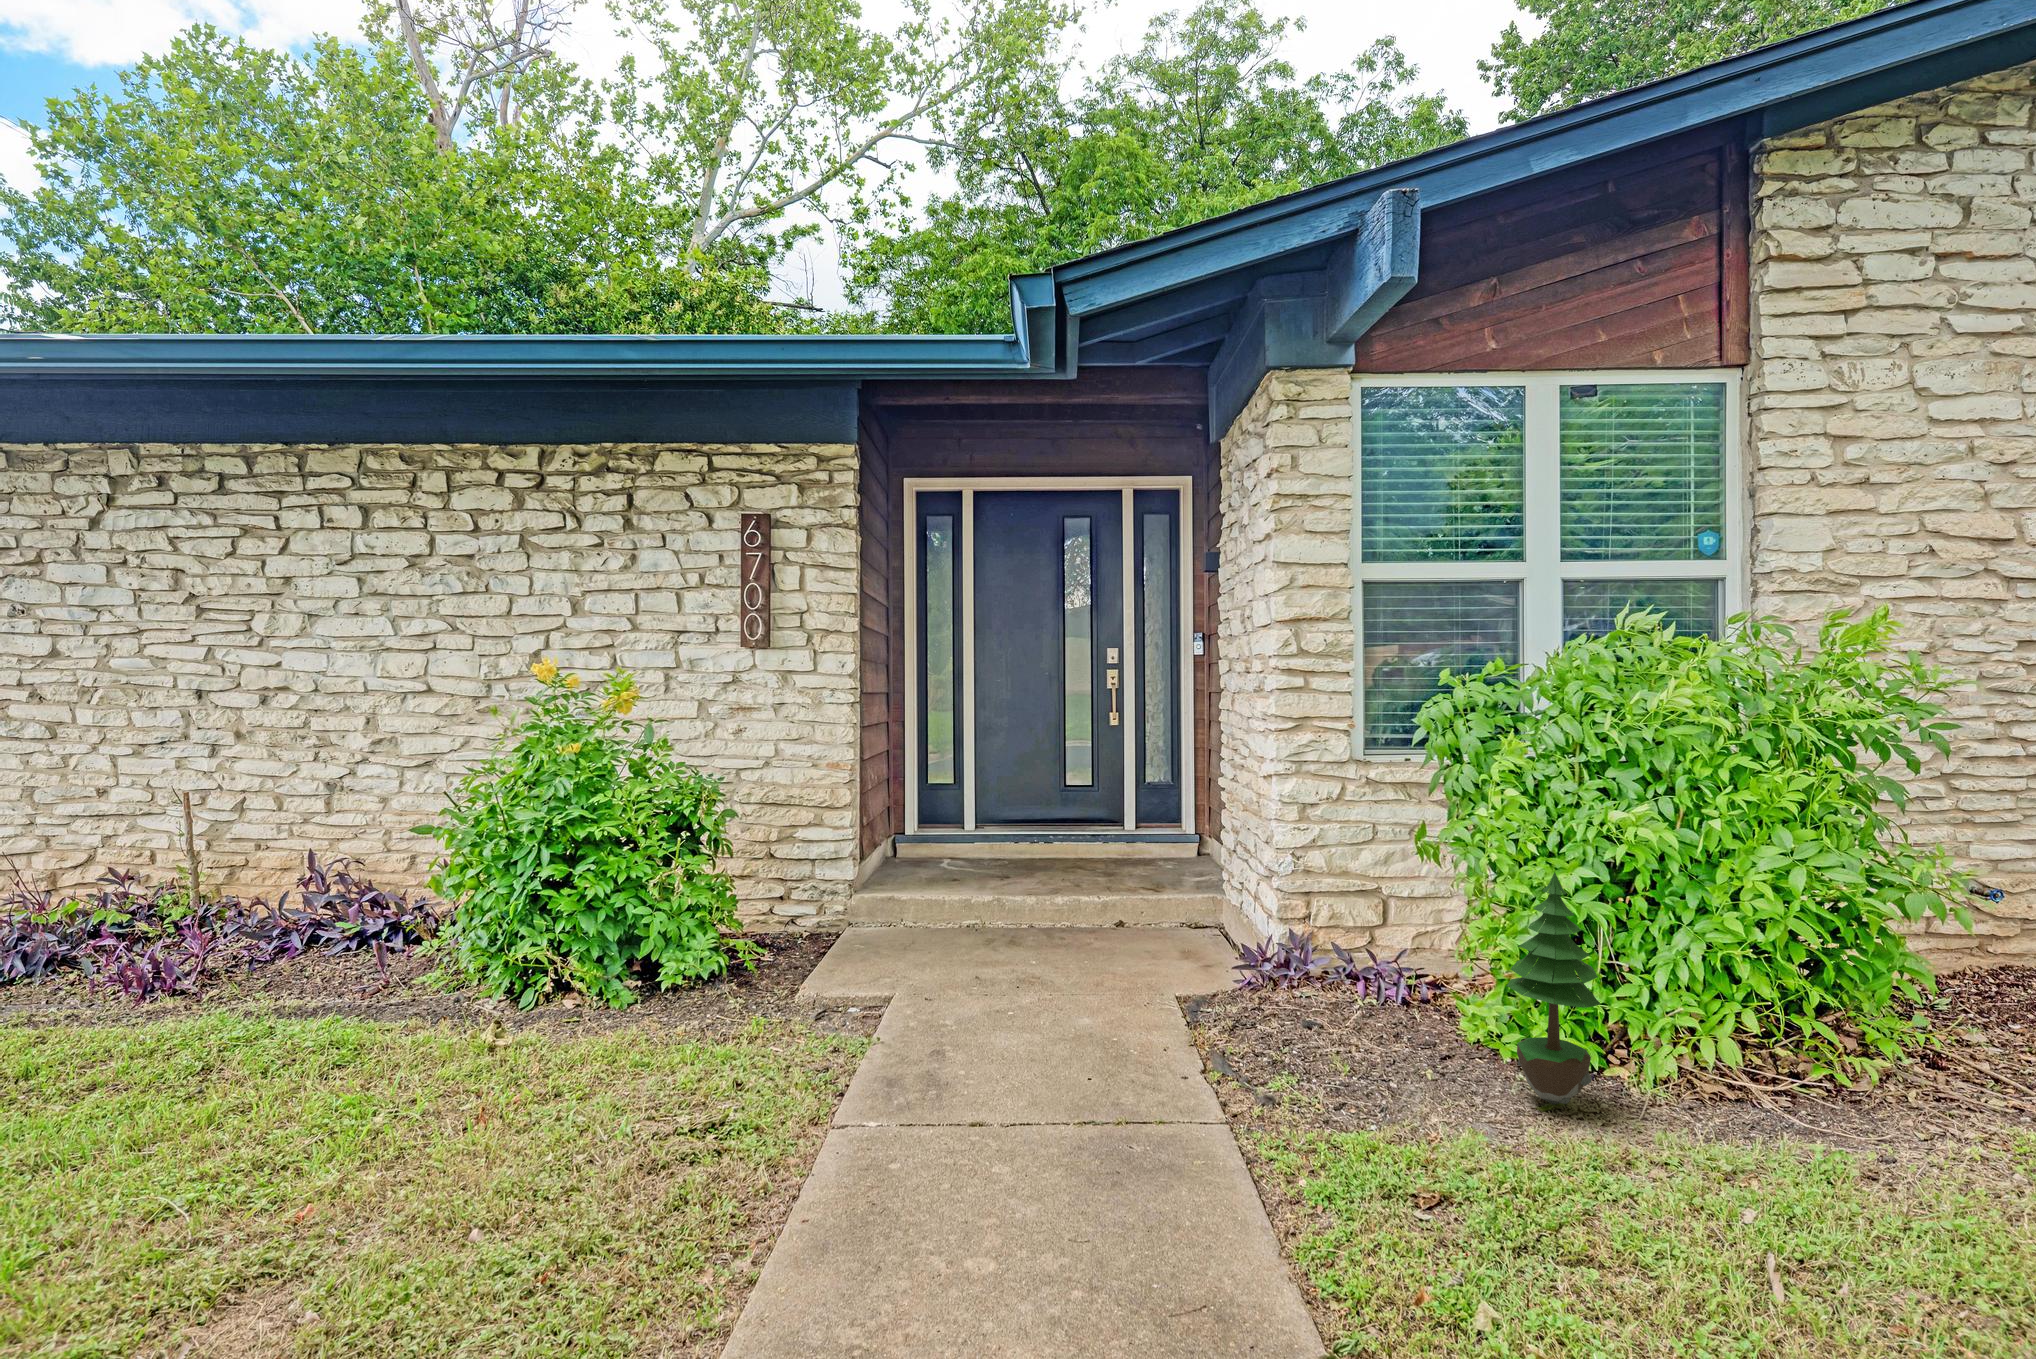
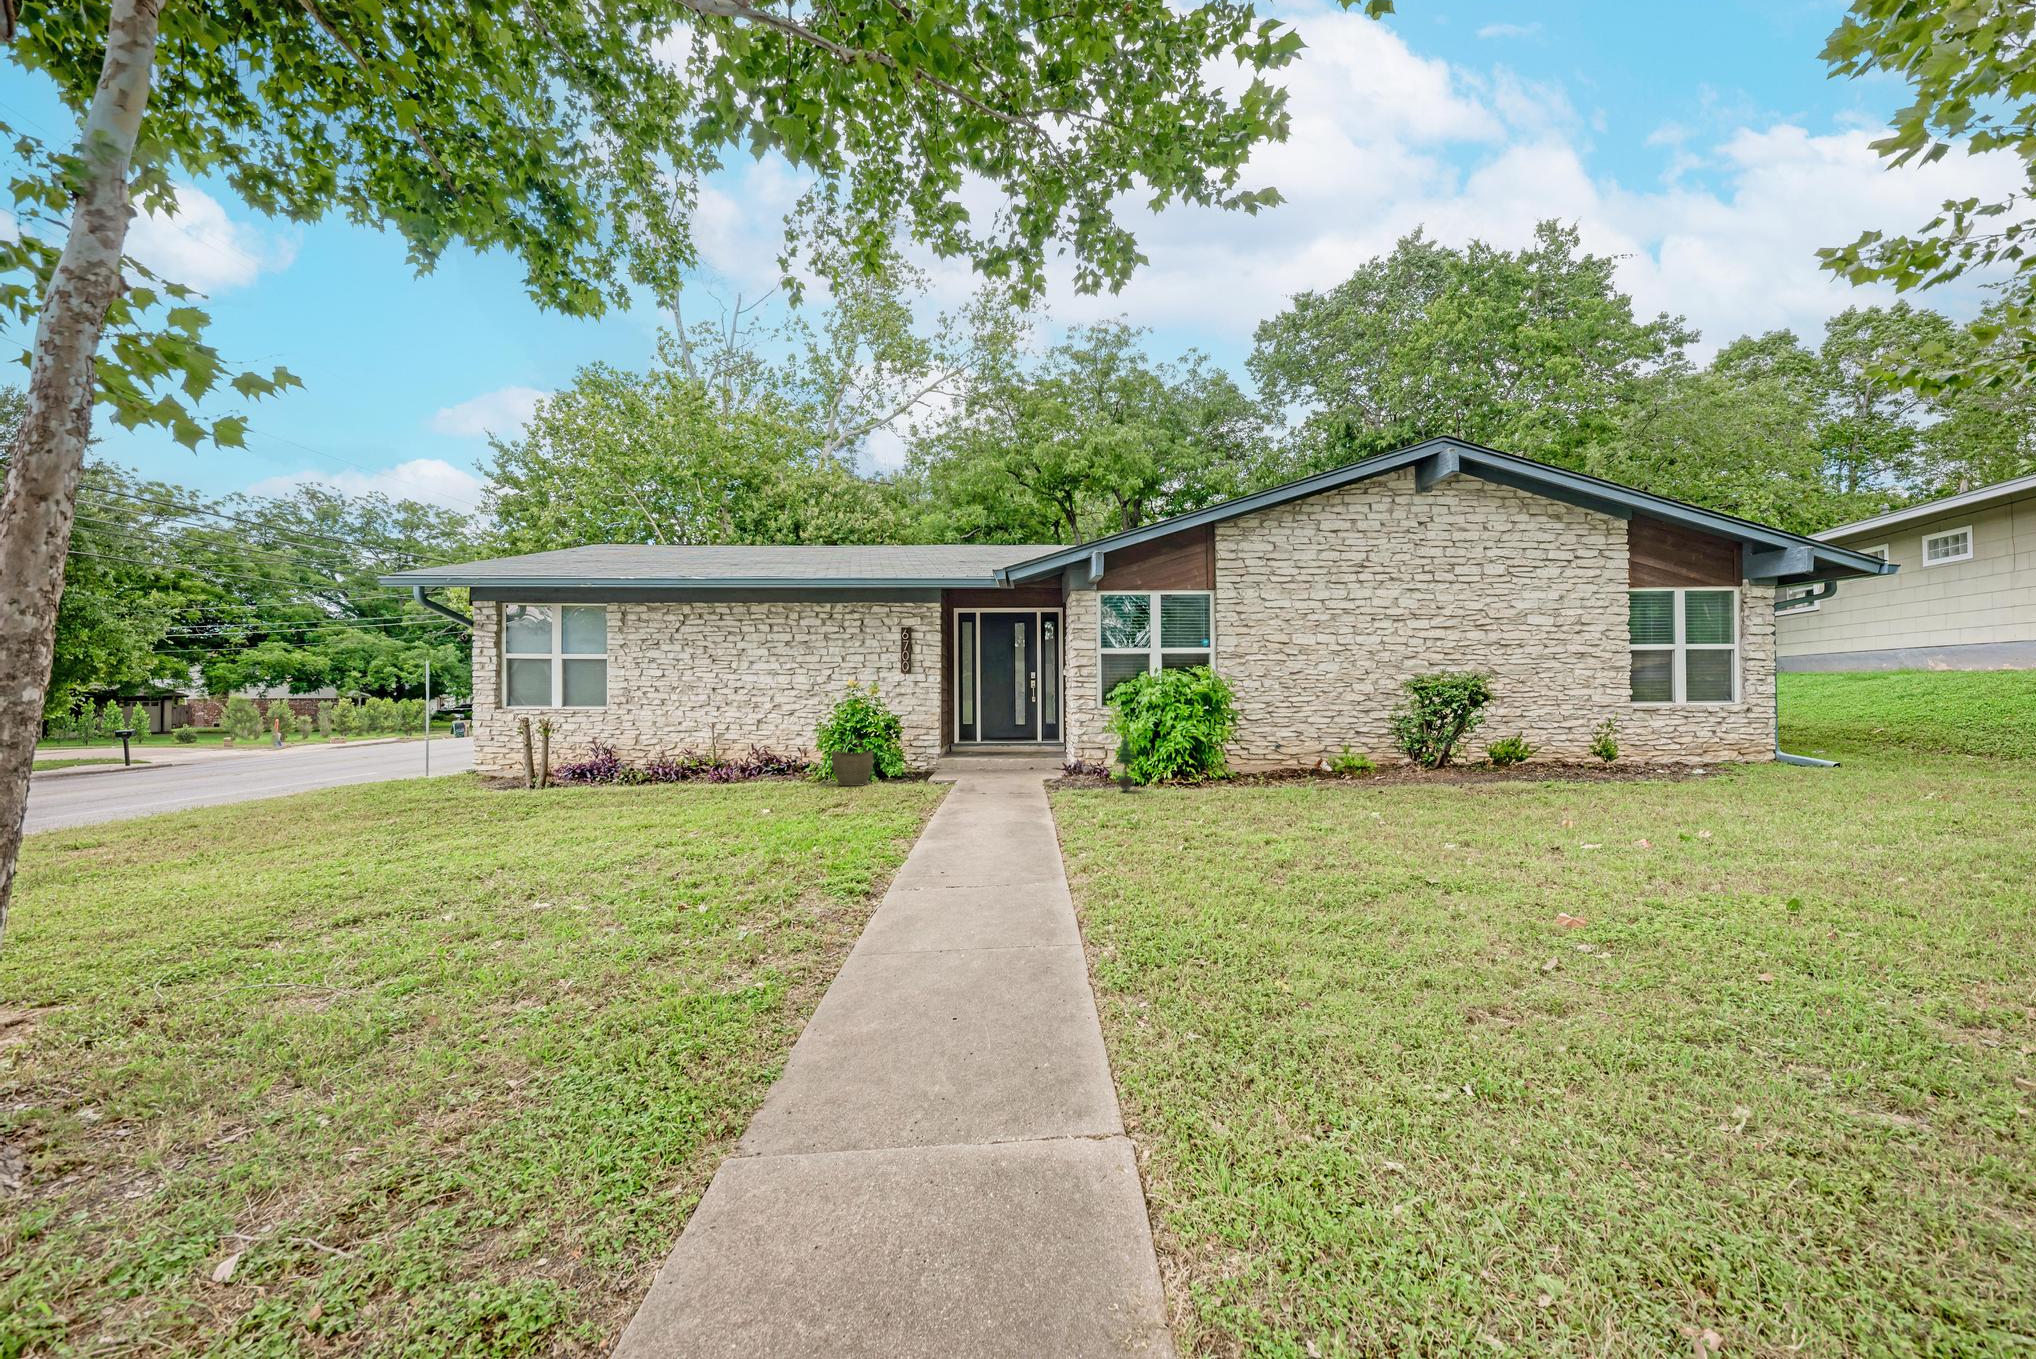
woven basket: none [459,859,614,1035] -> present [832,740,873,786]

